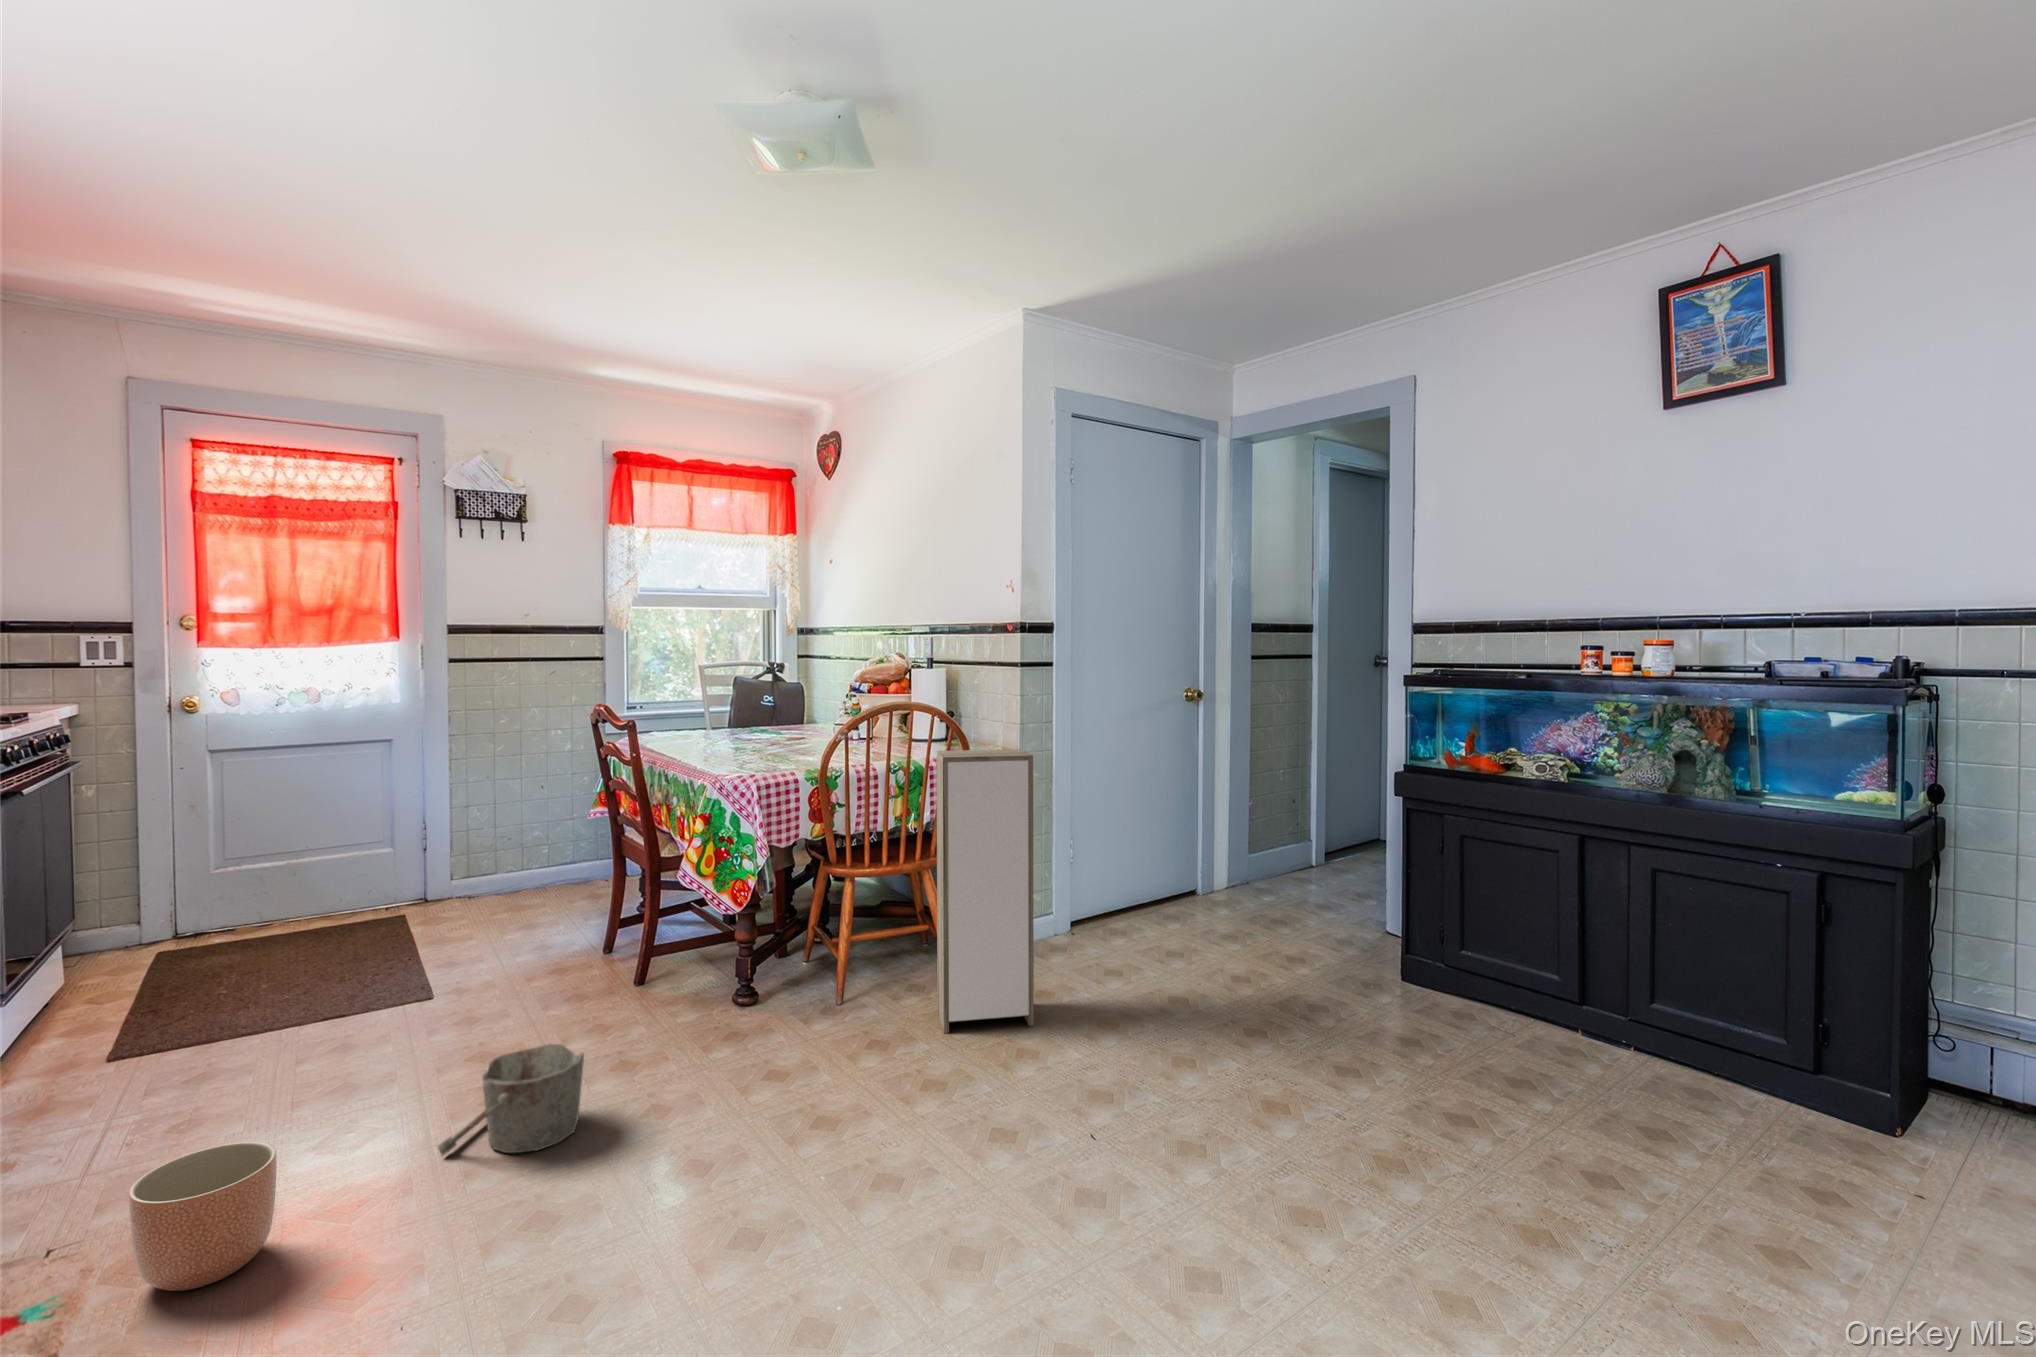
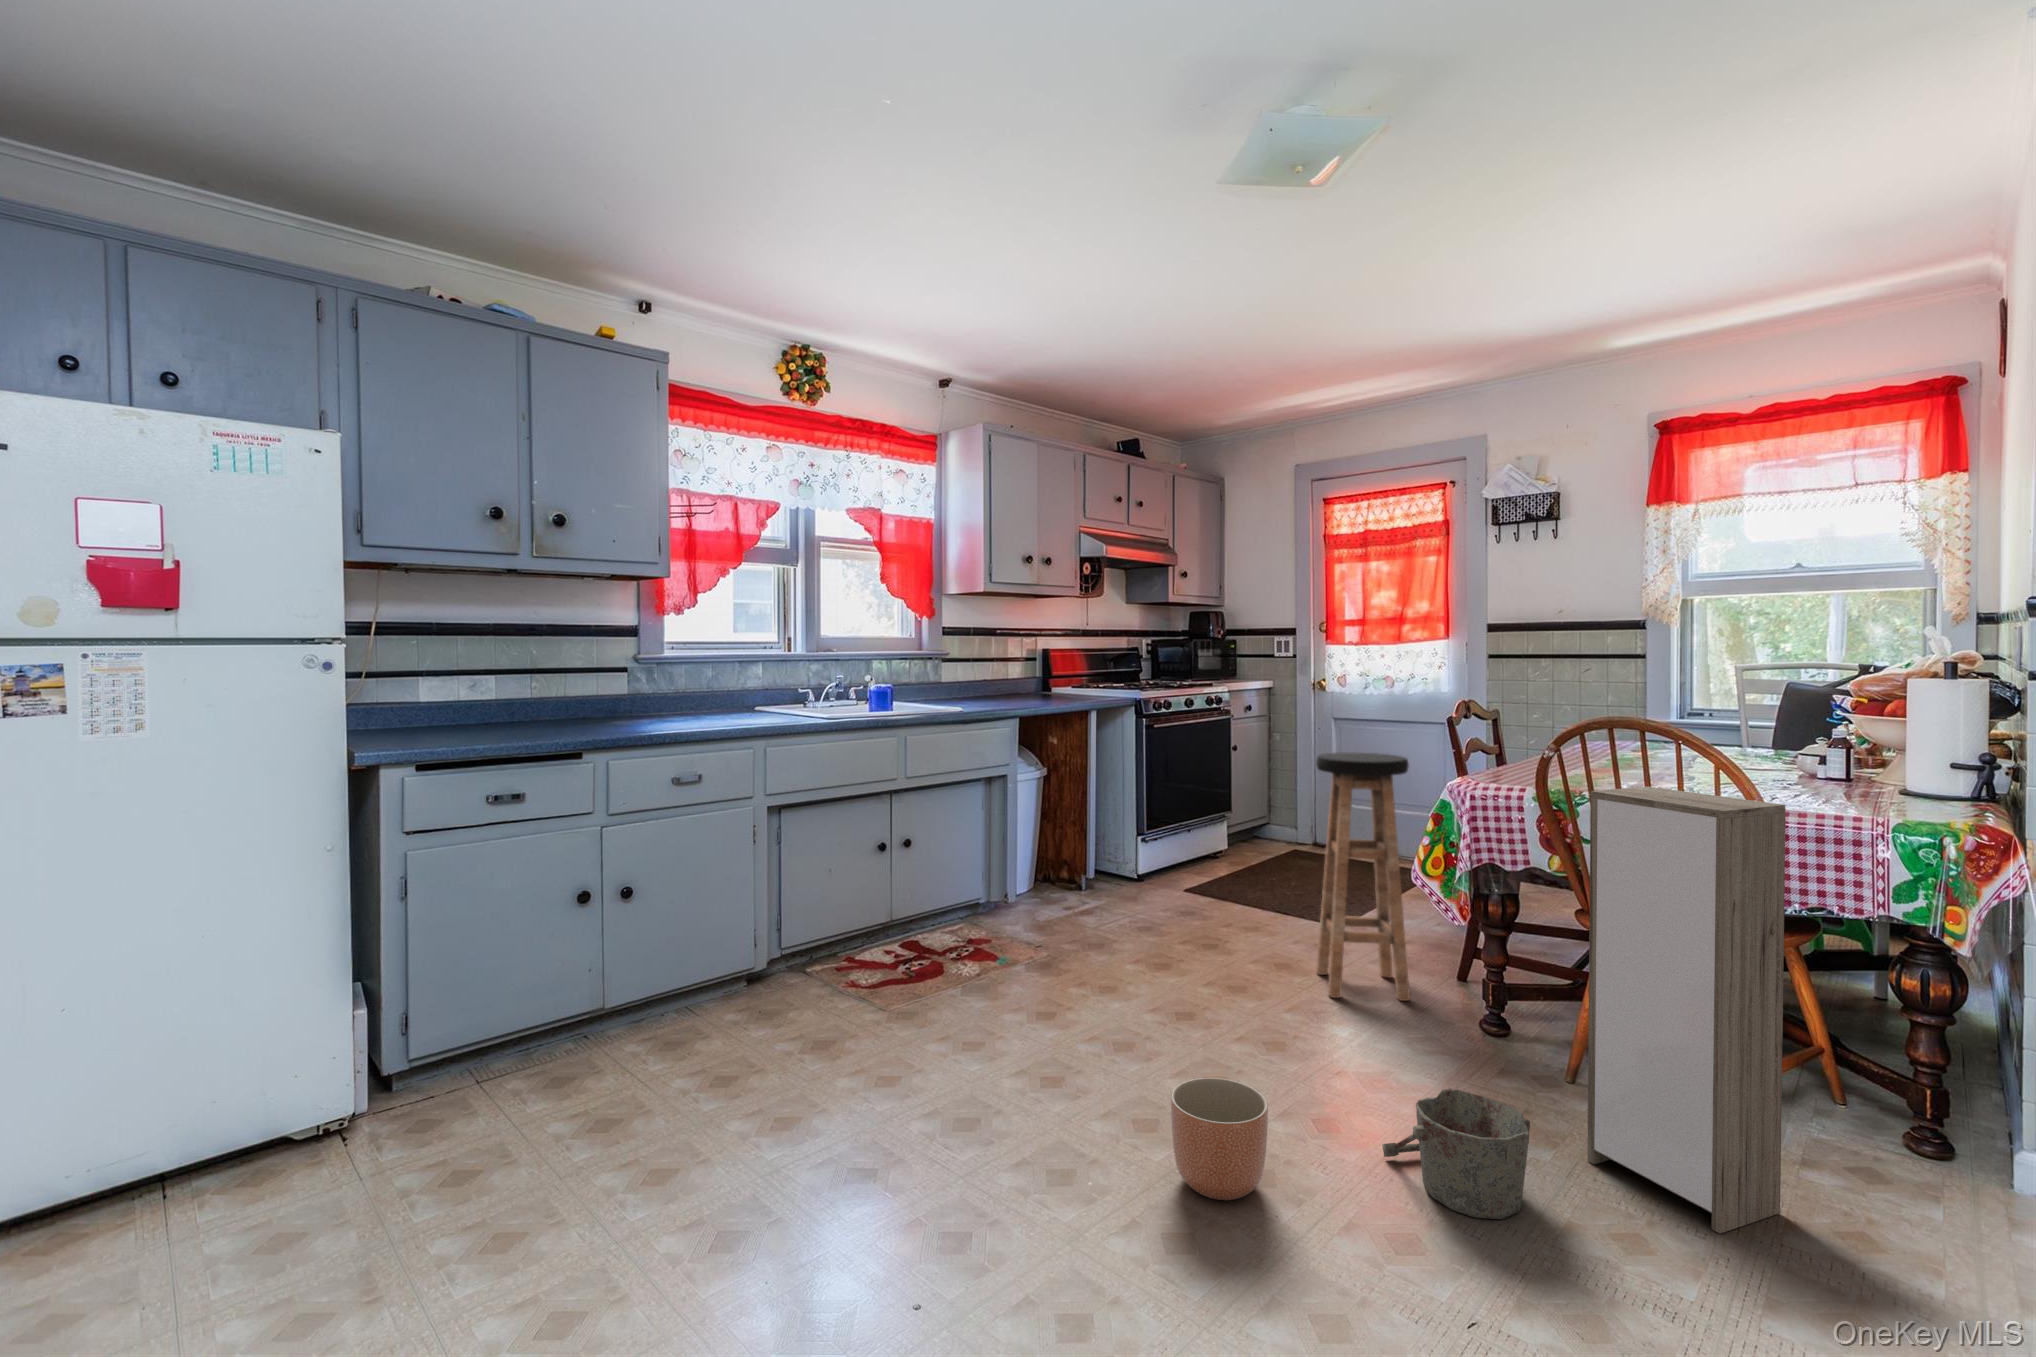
bar stool: none [533,765,659,1044] -> present [1316,752,1410,1001]
bucket: present [438,1044,584,1156] -> present [1382,1088,1530,1219]
planter: present [129,1142,277,1291] -> present [1171,1078,1268,1200]

